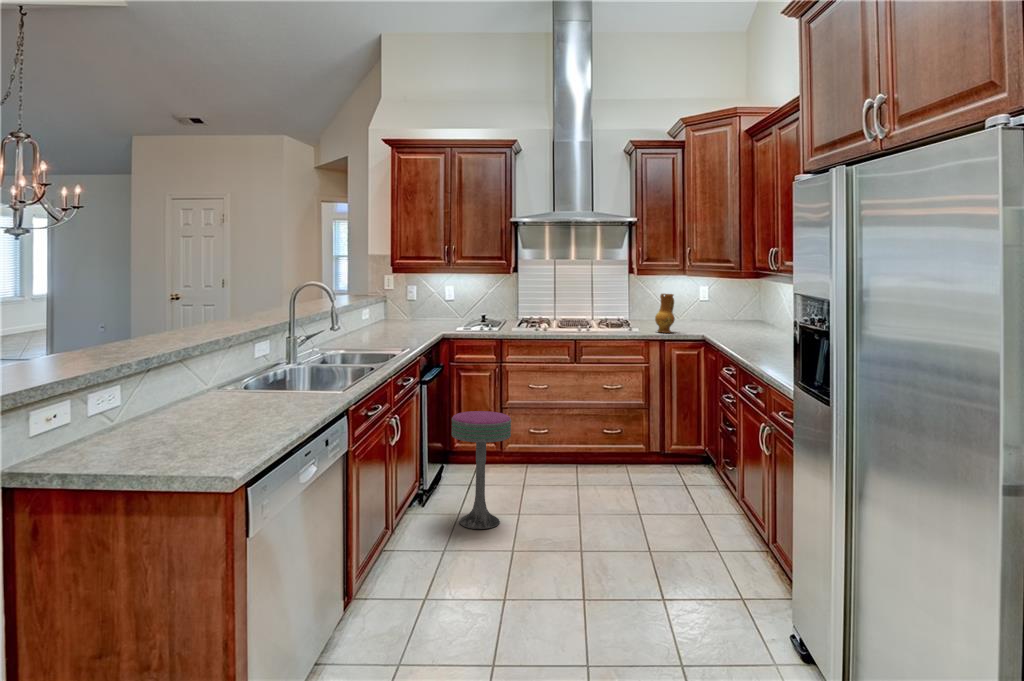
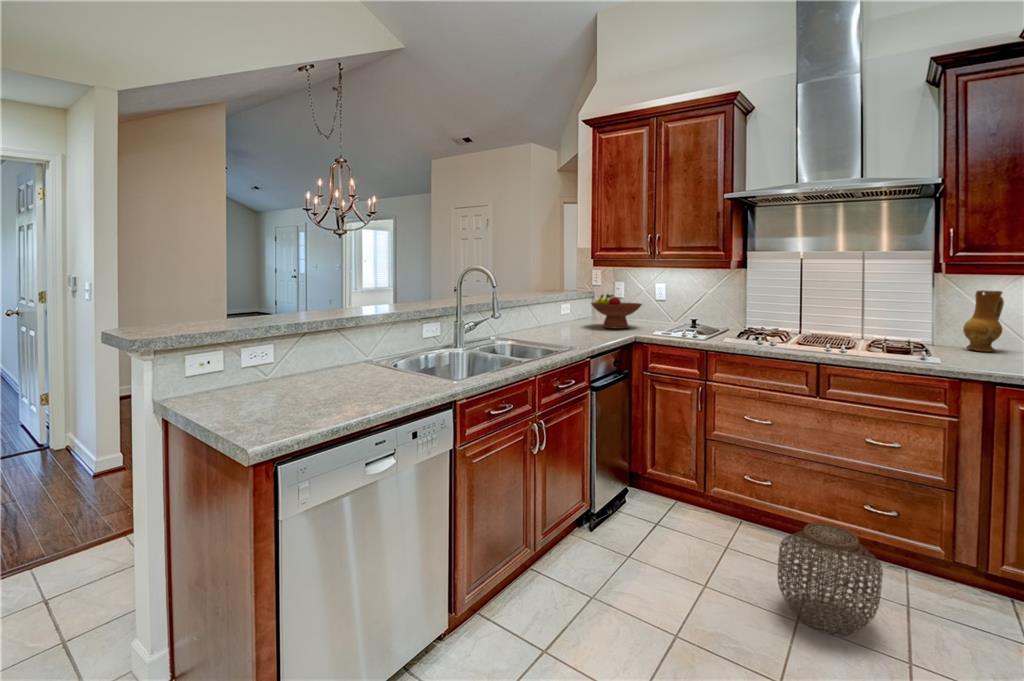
fruit bowl: none [397,295,442,325] -> present [591,294,642,329]
bar stool: present [451,411,511,529] -> none [598,450,682,618]
woven basket: none [568,447,627,514] -> present [778,523,883,635]

